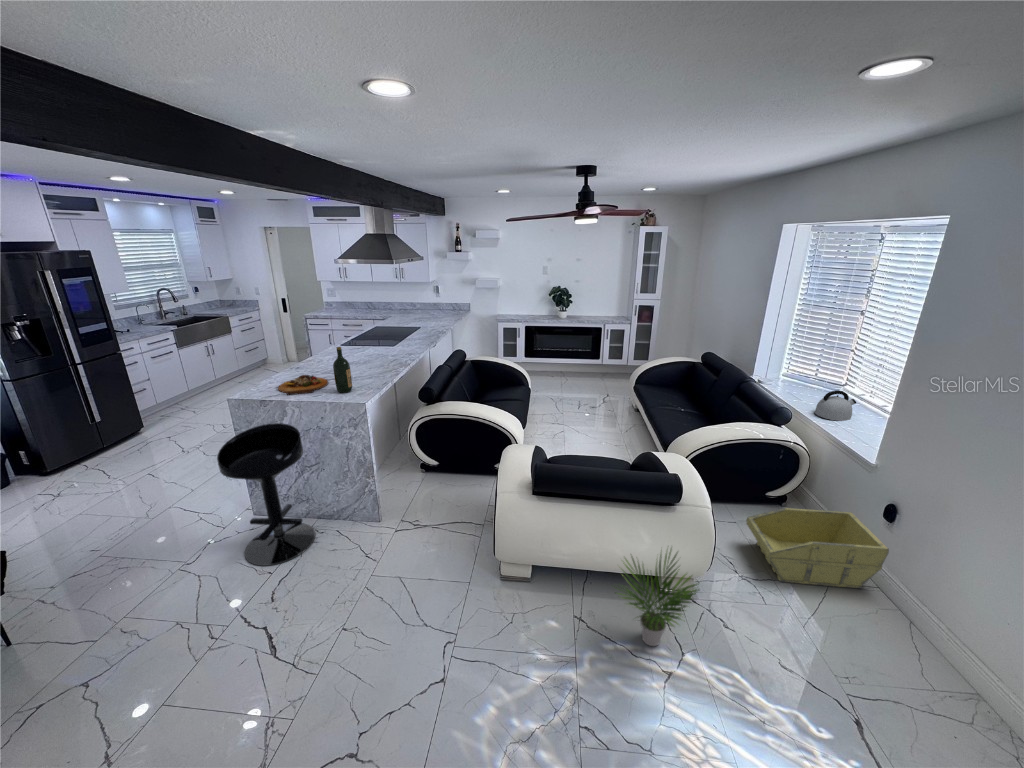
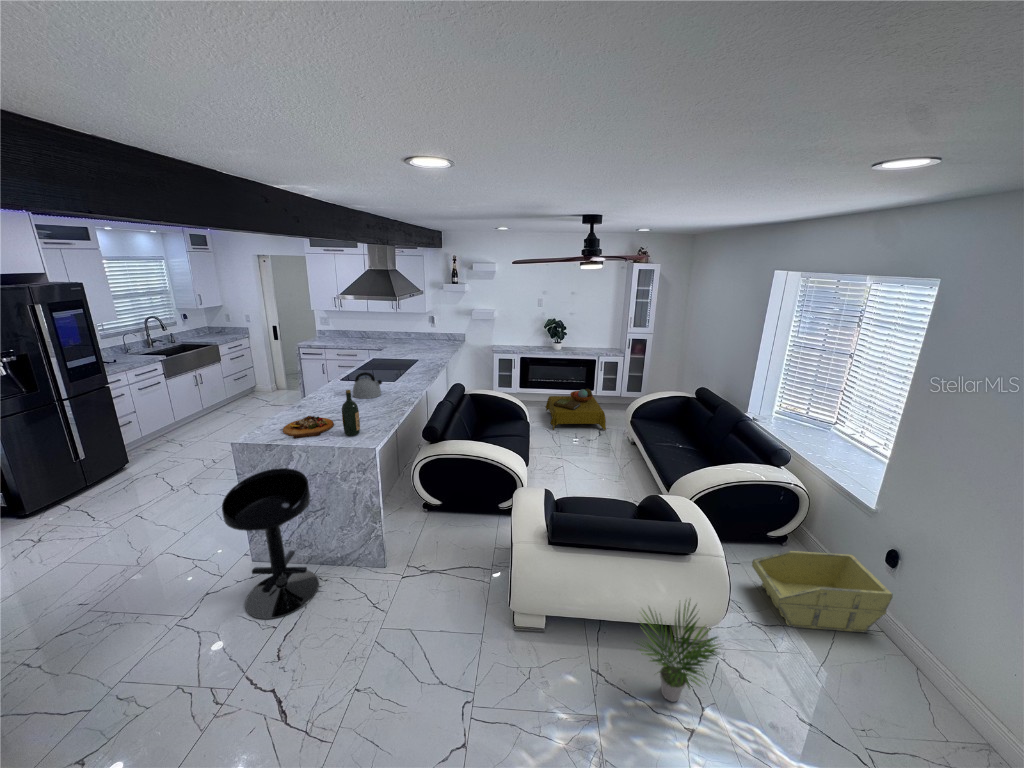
side table: none [551,357,612,400] -> present [546,389,606,430]
kettle: present [815,390,856,421] -> present [353,372,382,399]

